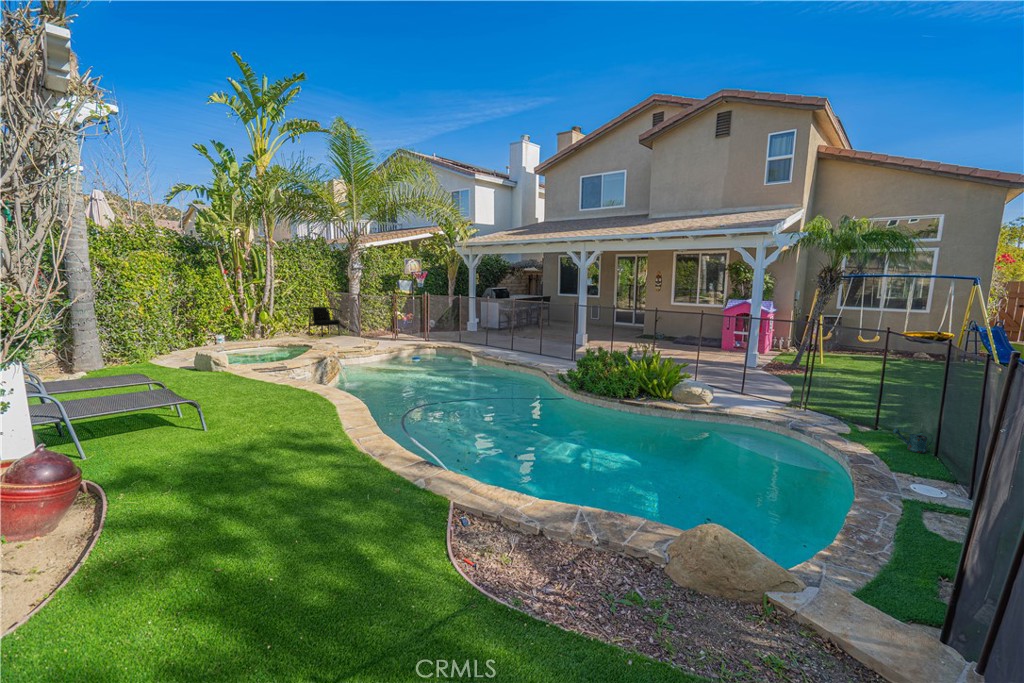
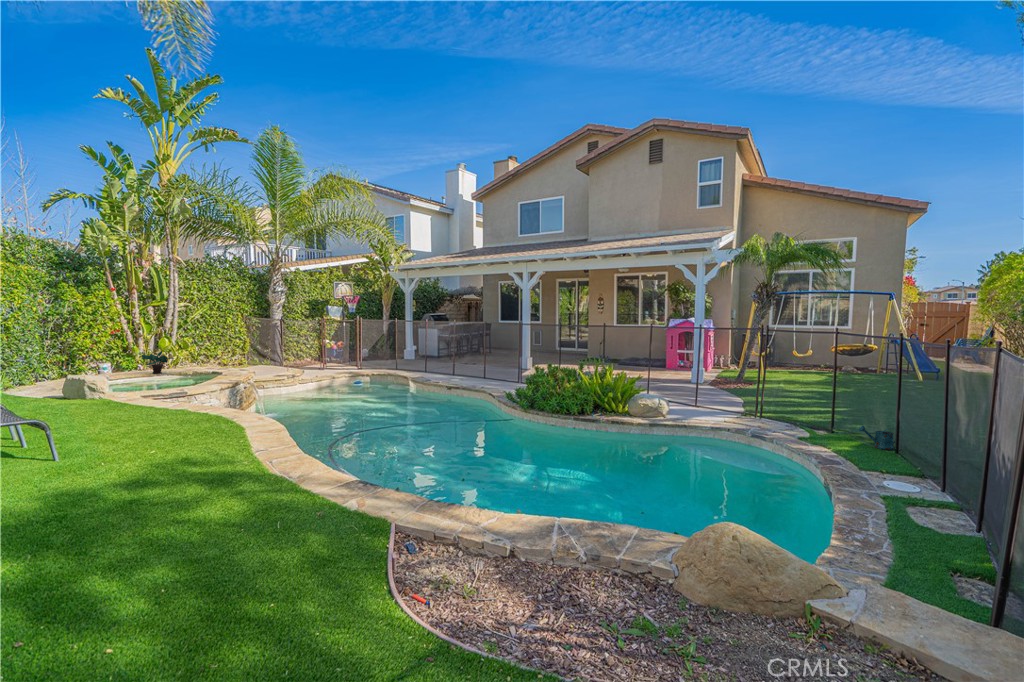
armchair: present [309,307,342,337] -> none [220,334,261,367]
potted plant: none [246,324,277,343] -> present [142,351,173,374]

